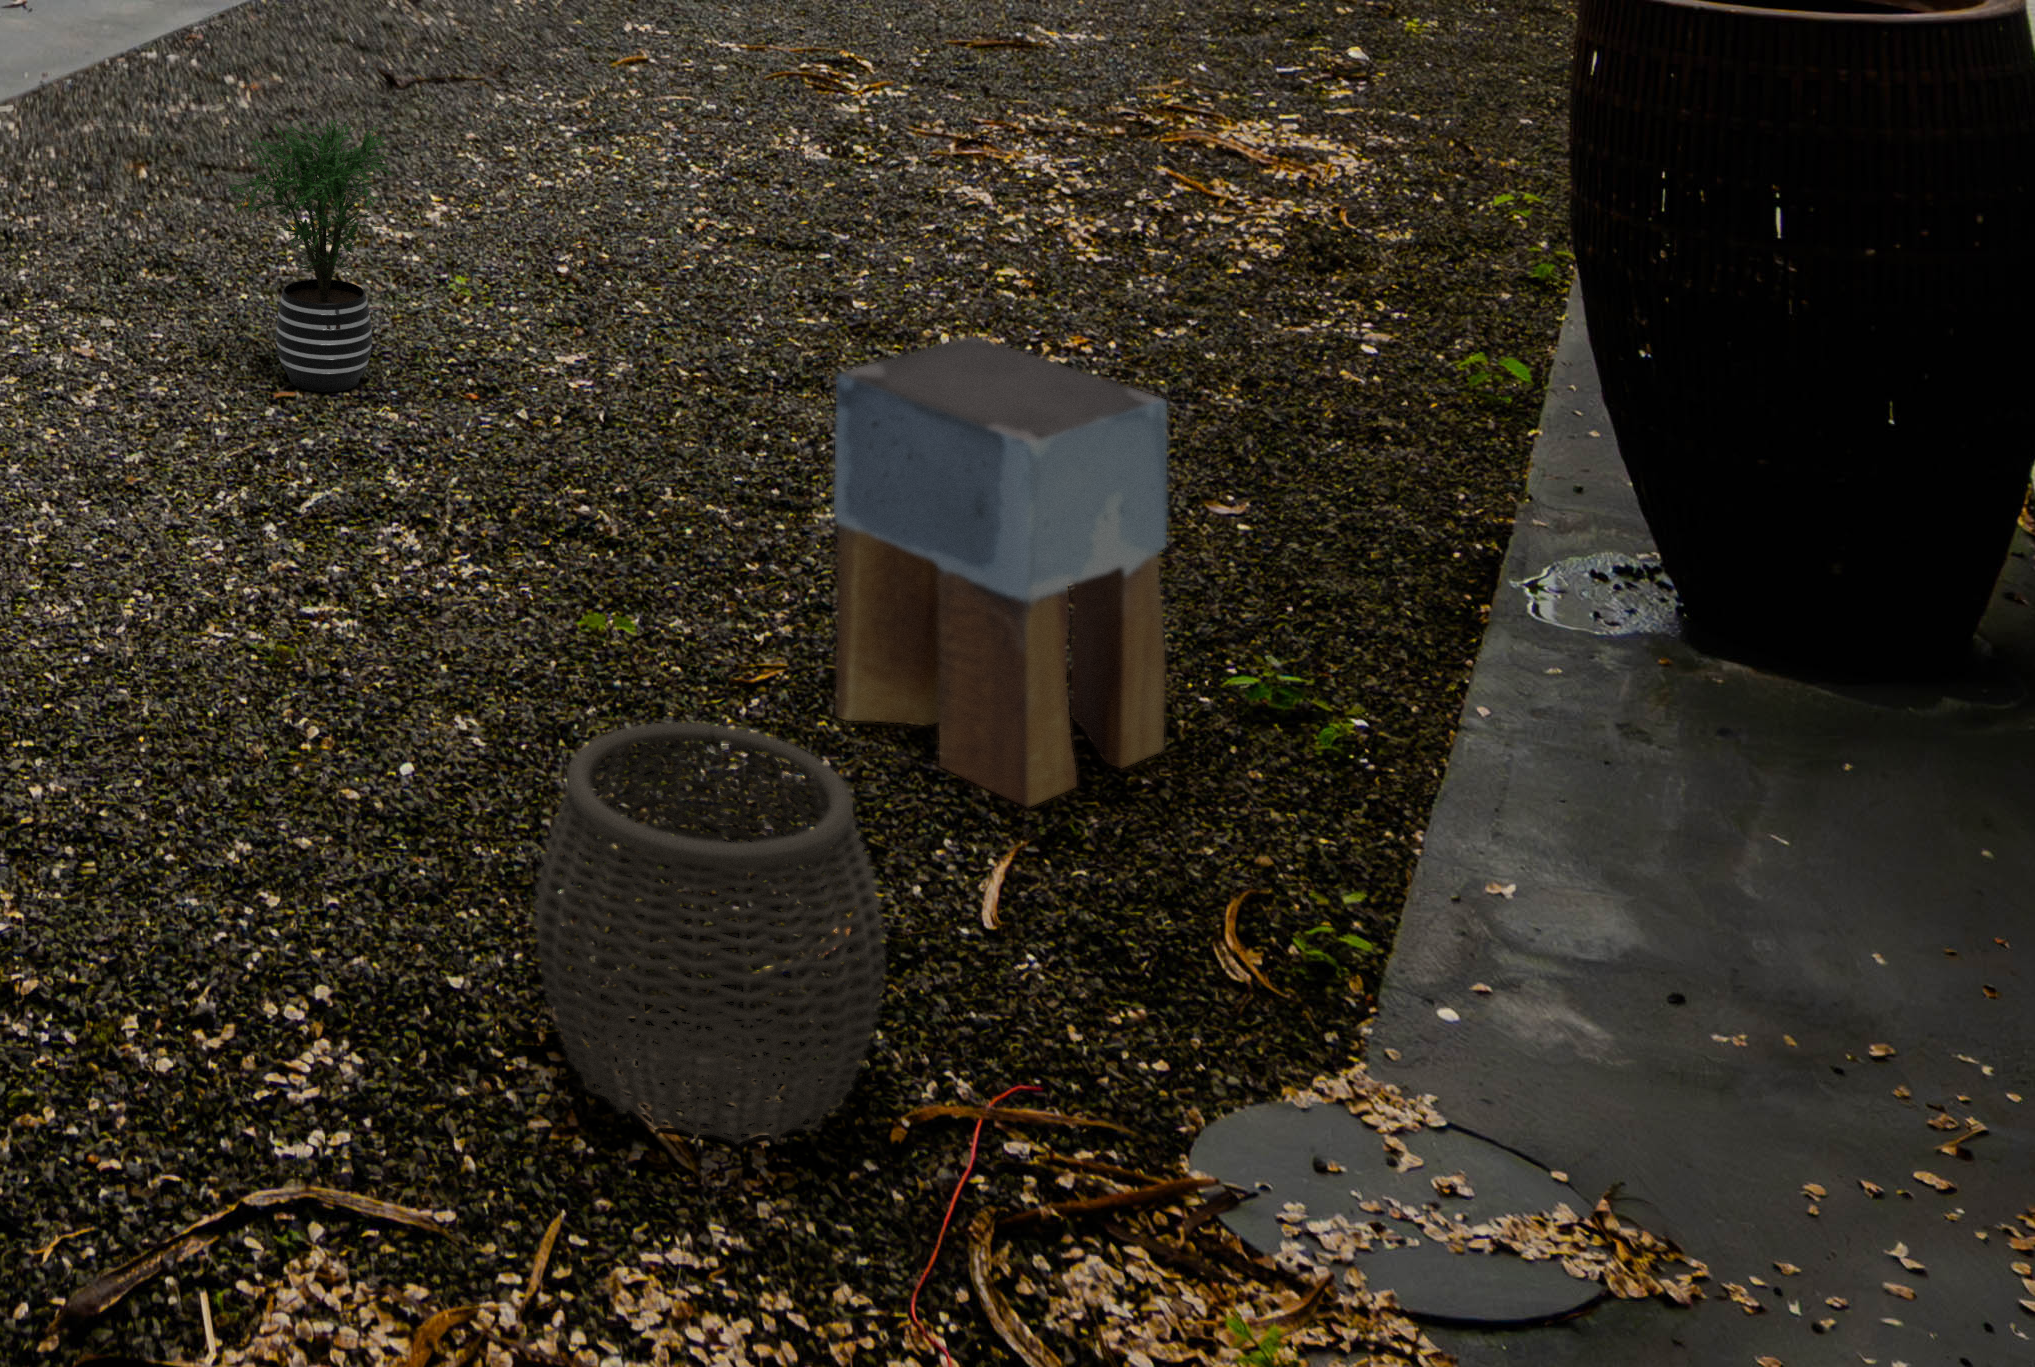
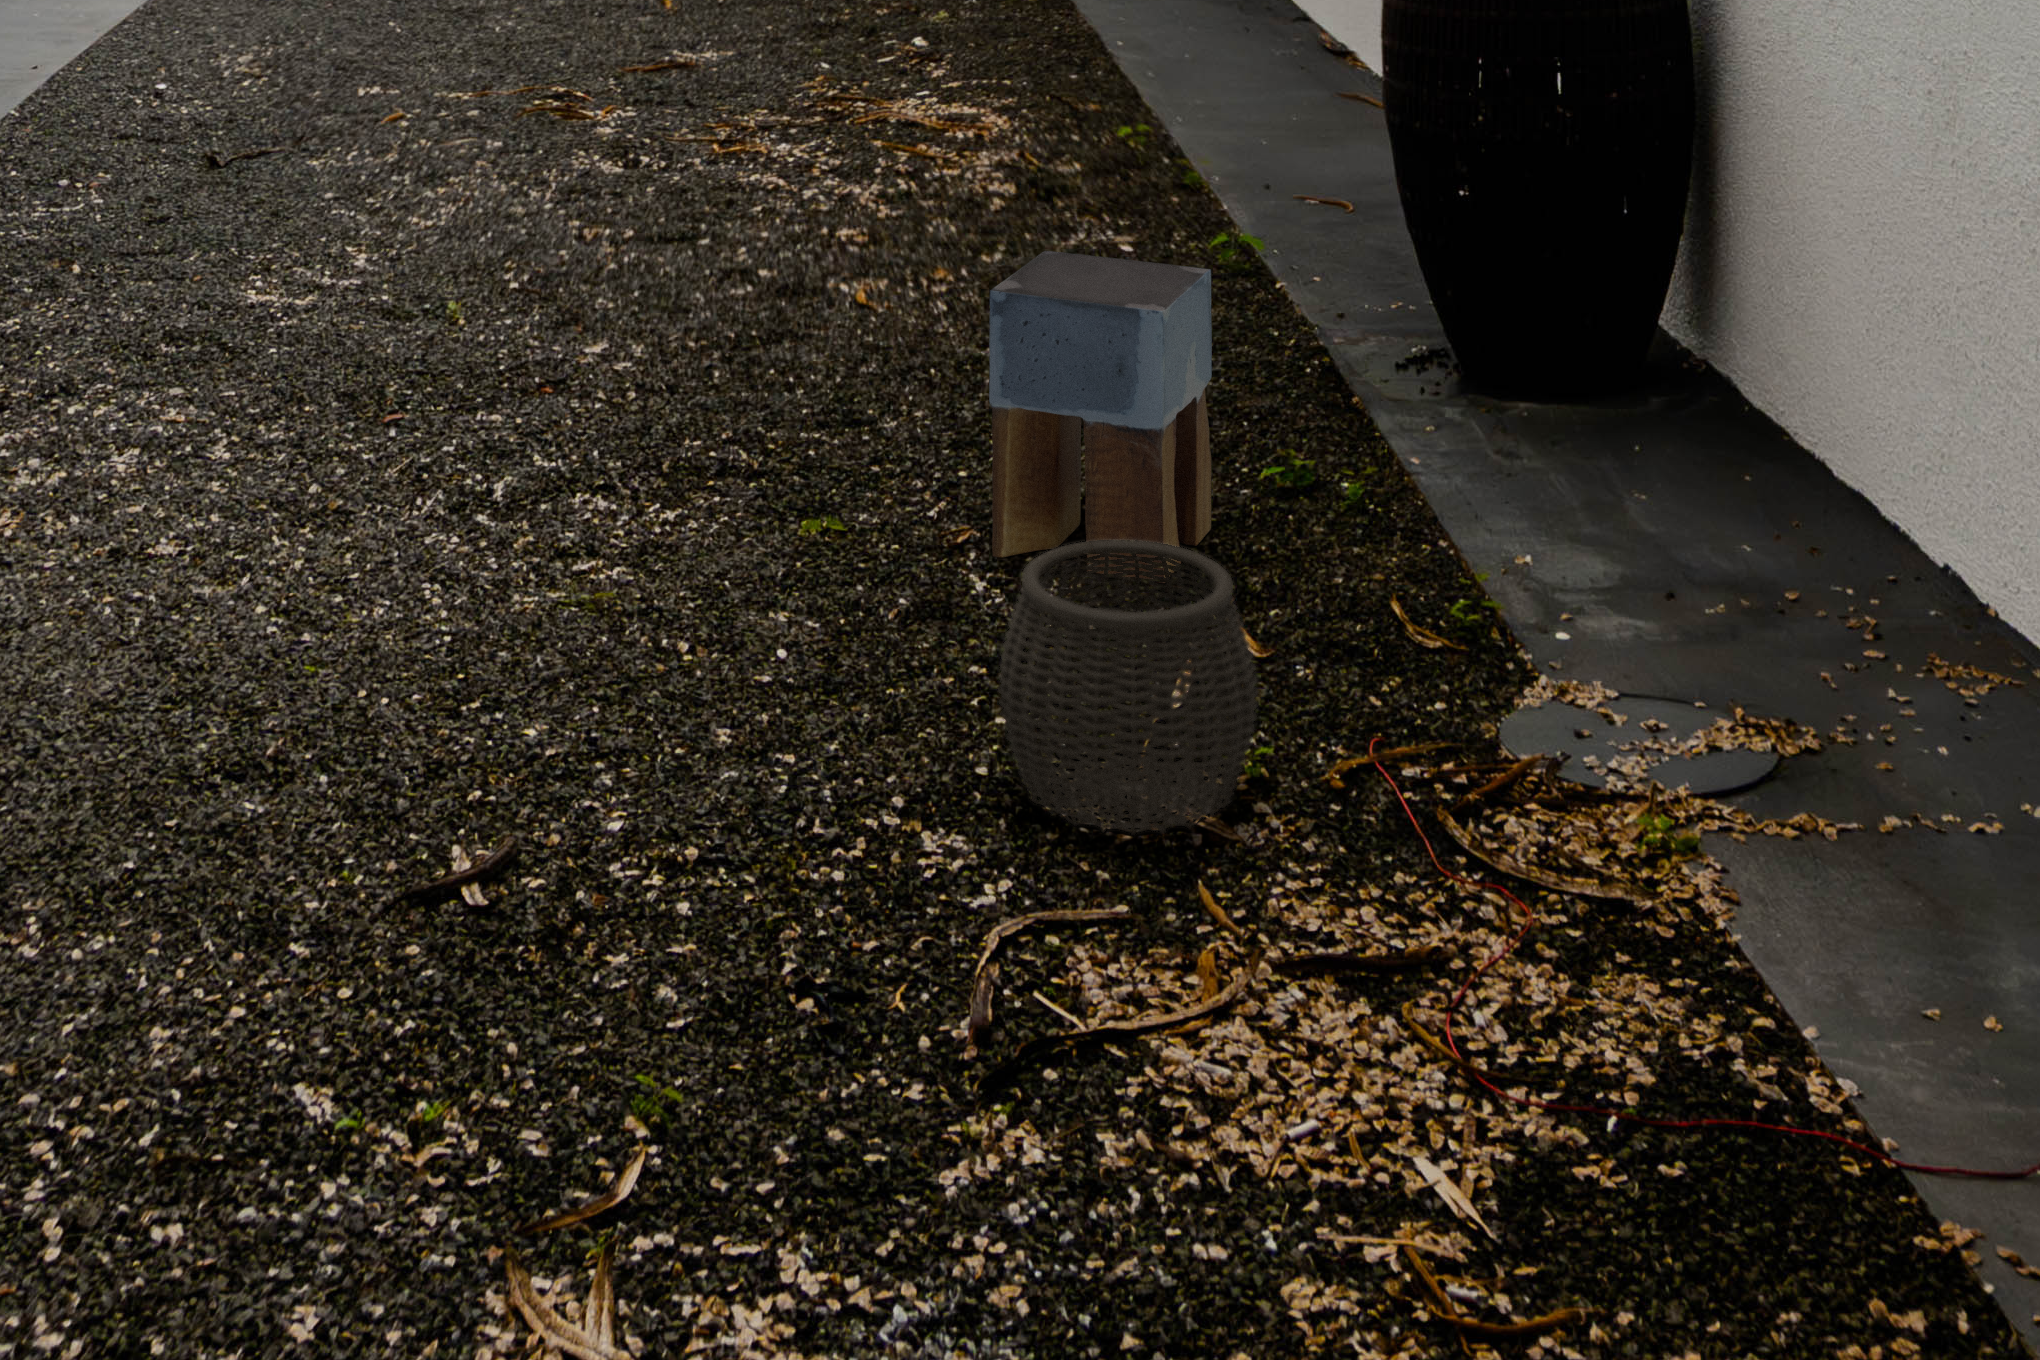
potted plant: present [227,118,392,392] -> none [309,170,462,414]

